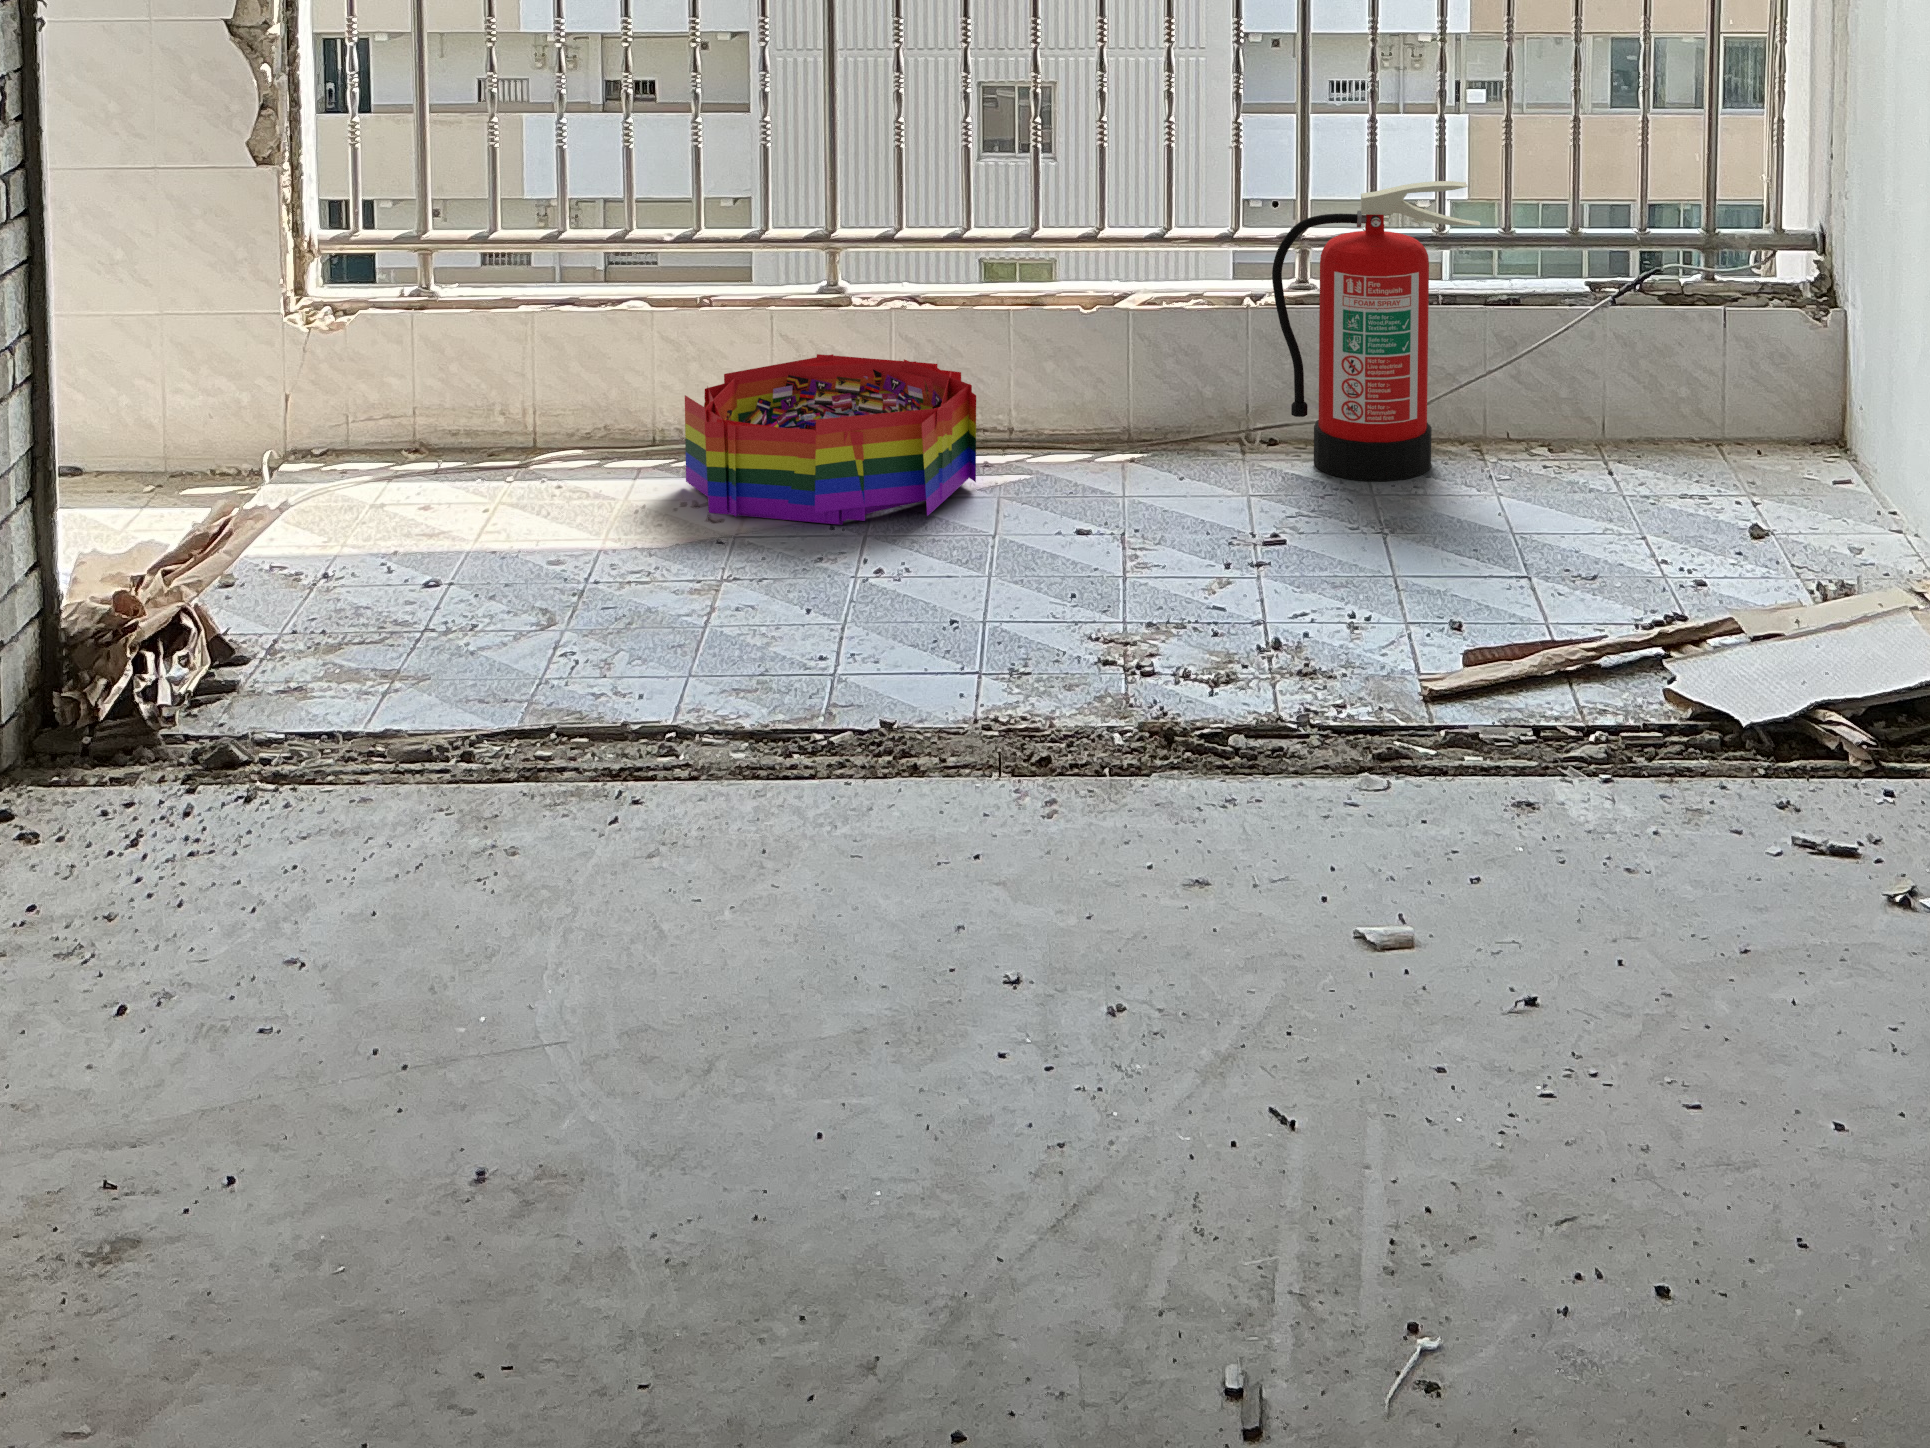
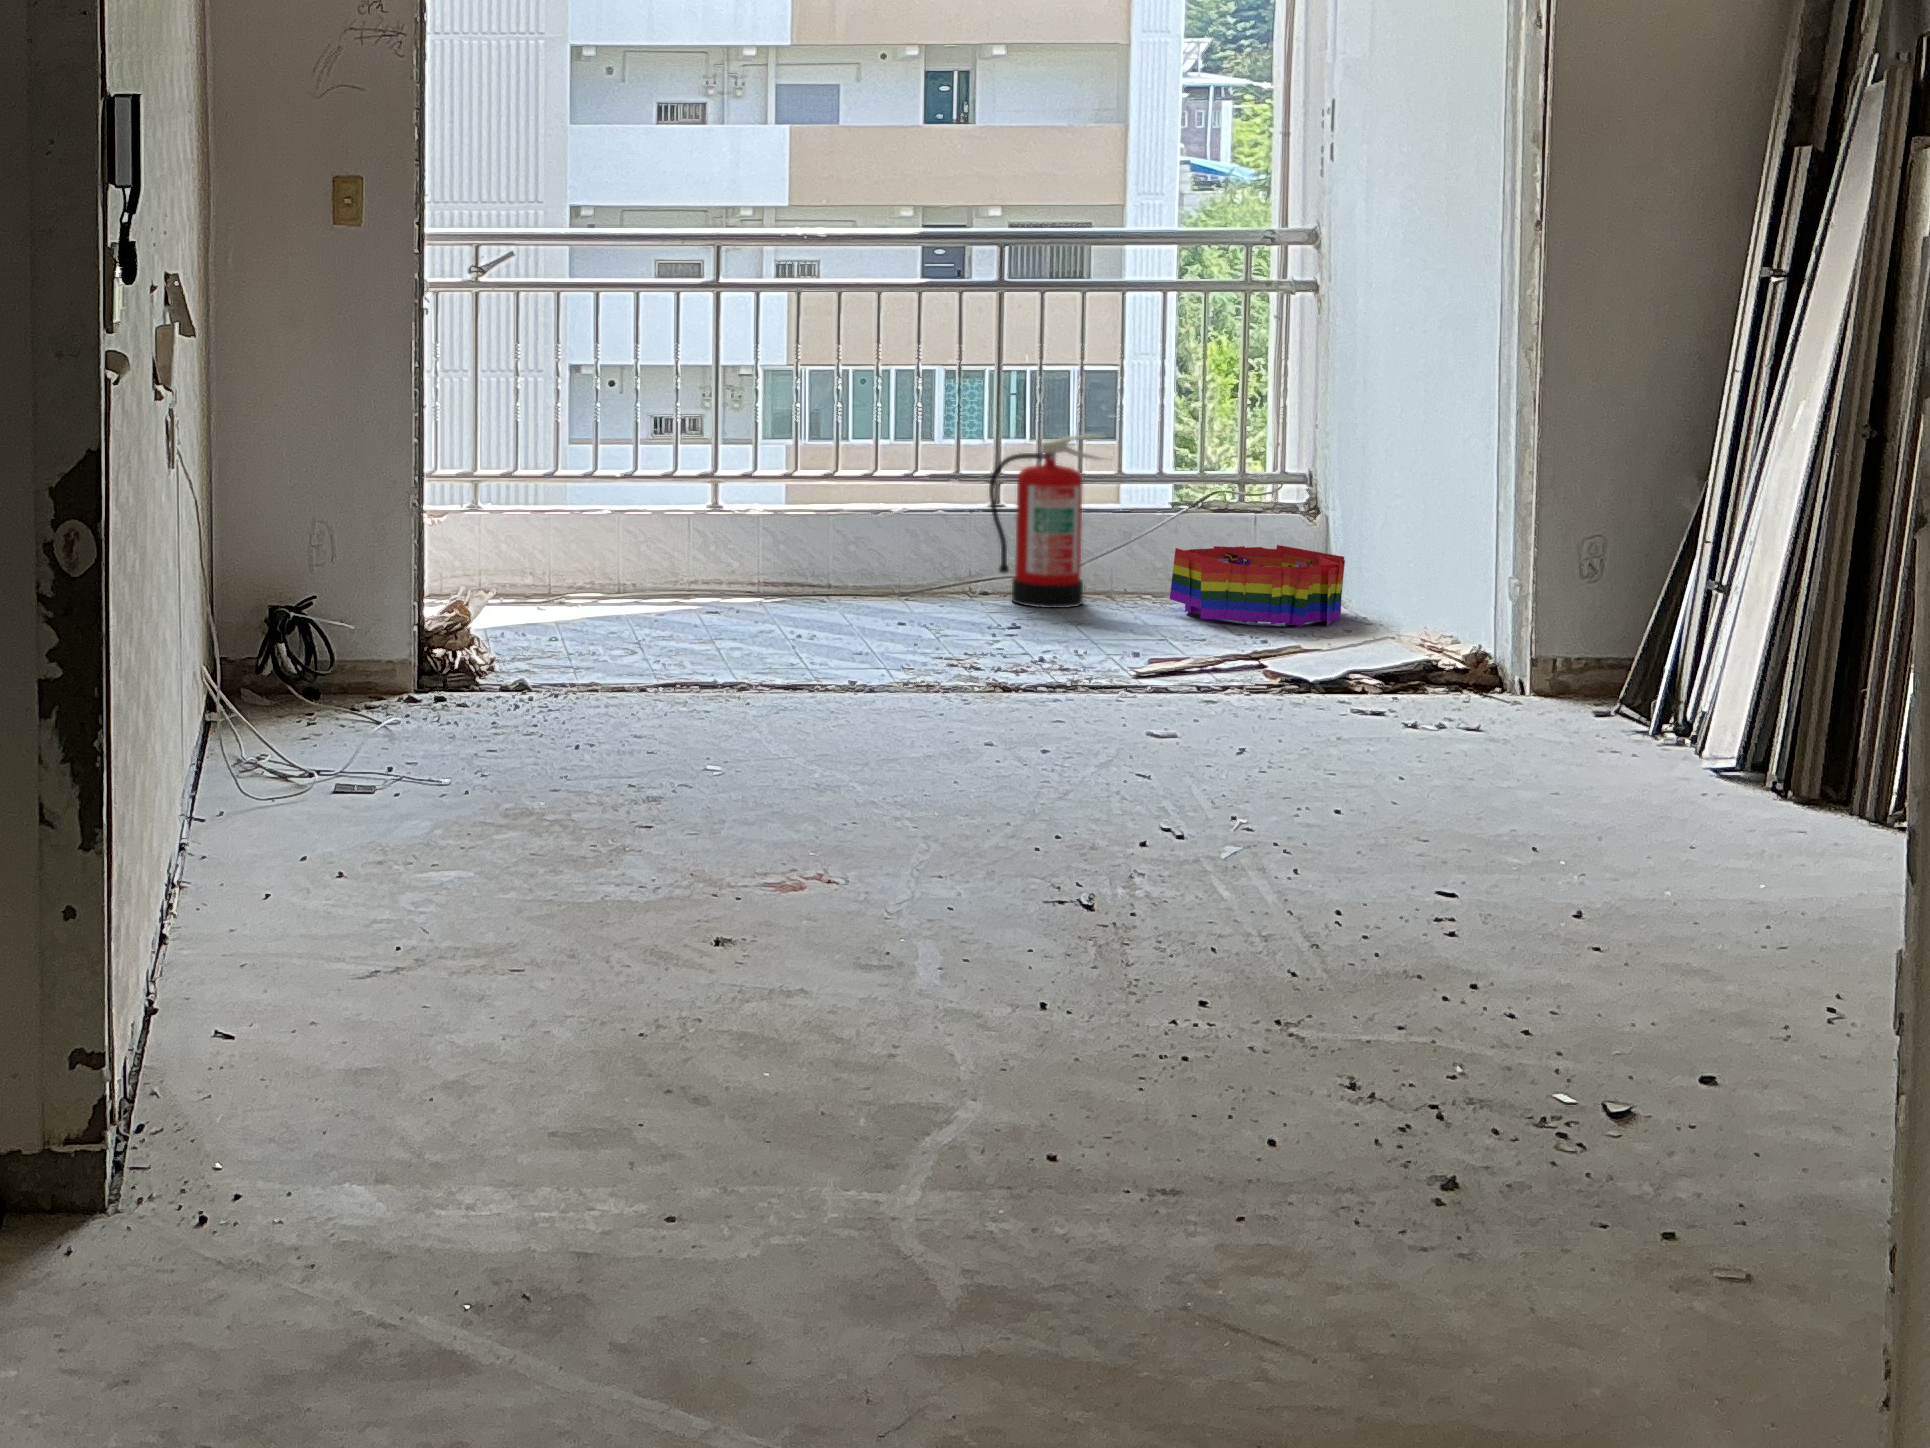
storage bin: present [685,354,976,525] -> present [1170,545,1345,626]

